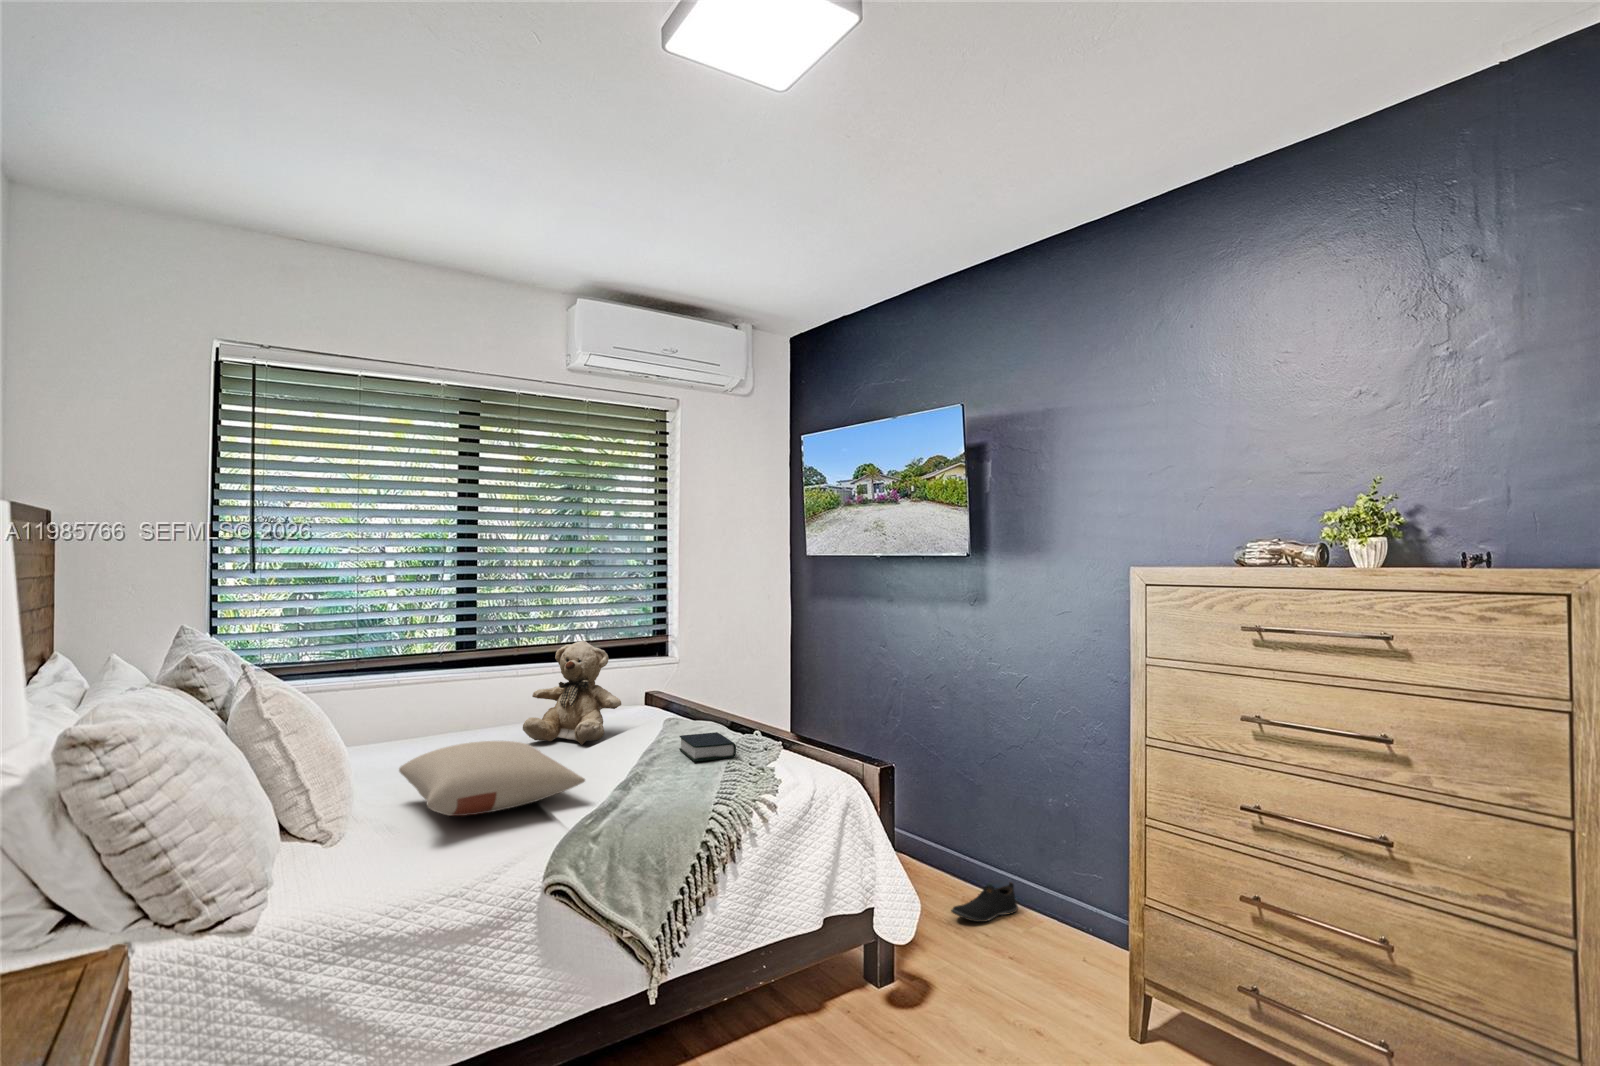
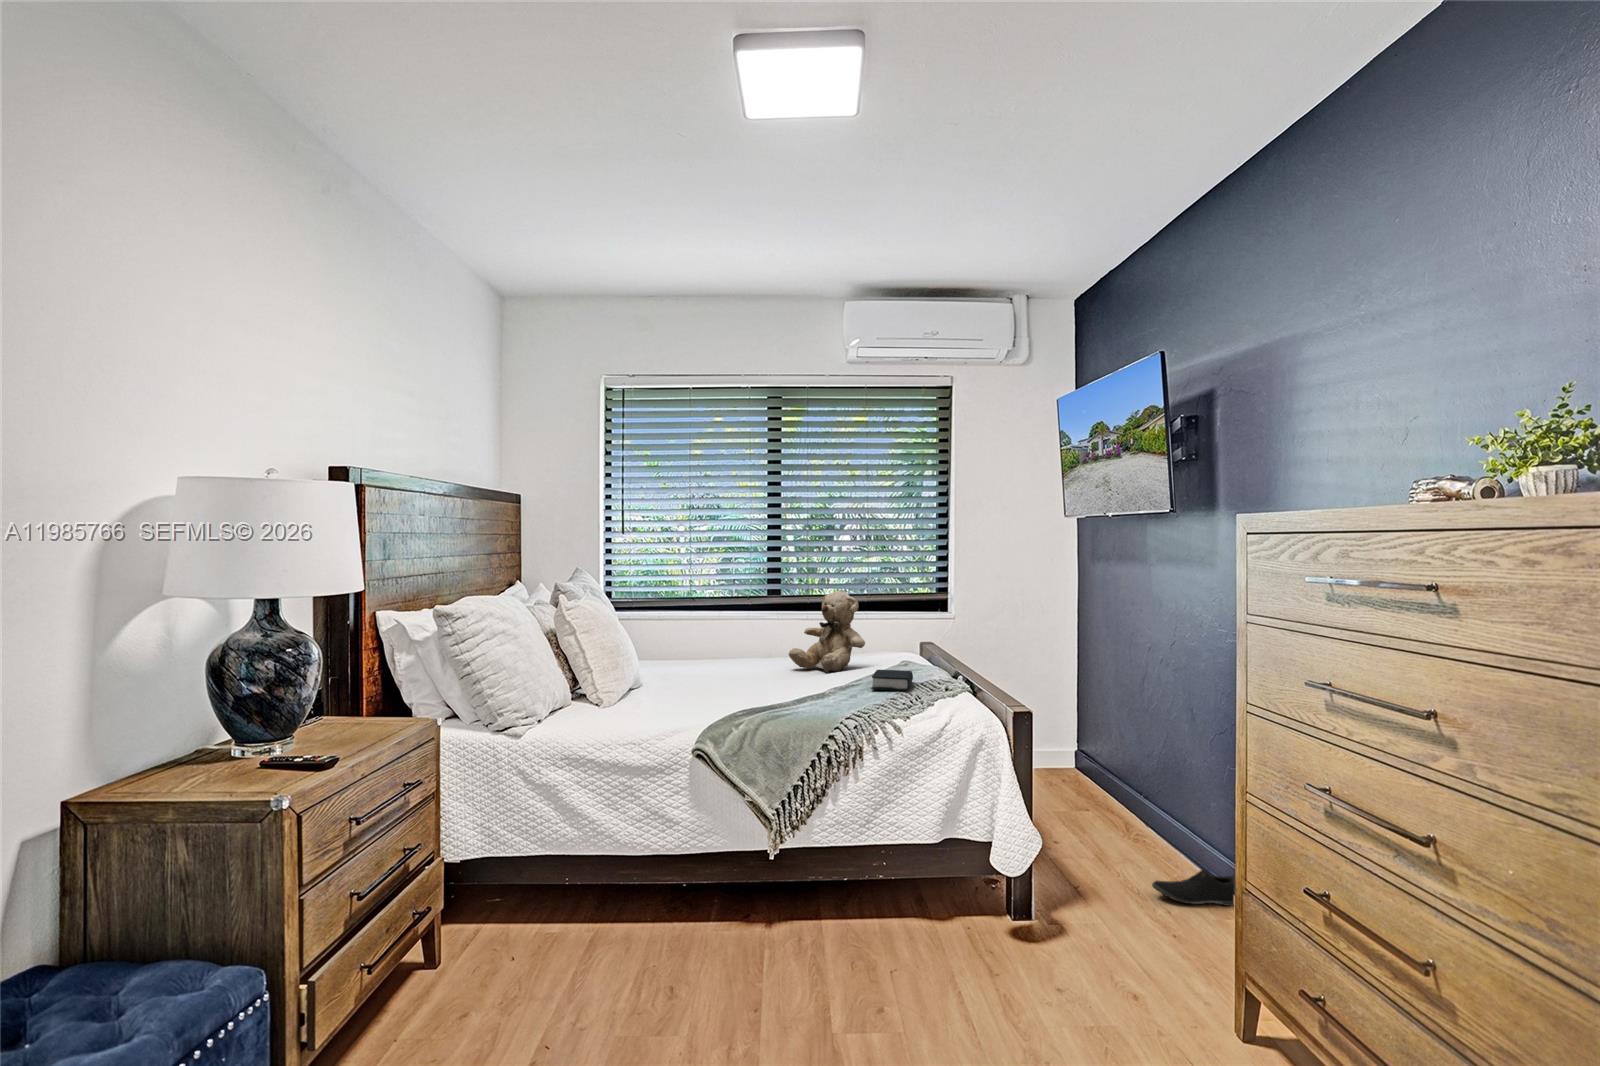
pillow: present [399,741,585,816] -> none [645,652,766,701]

